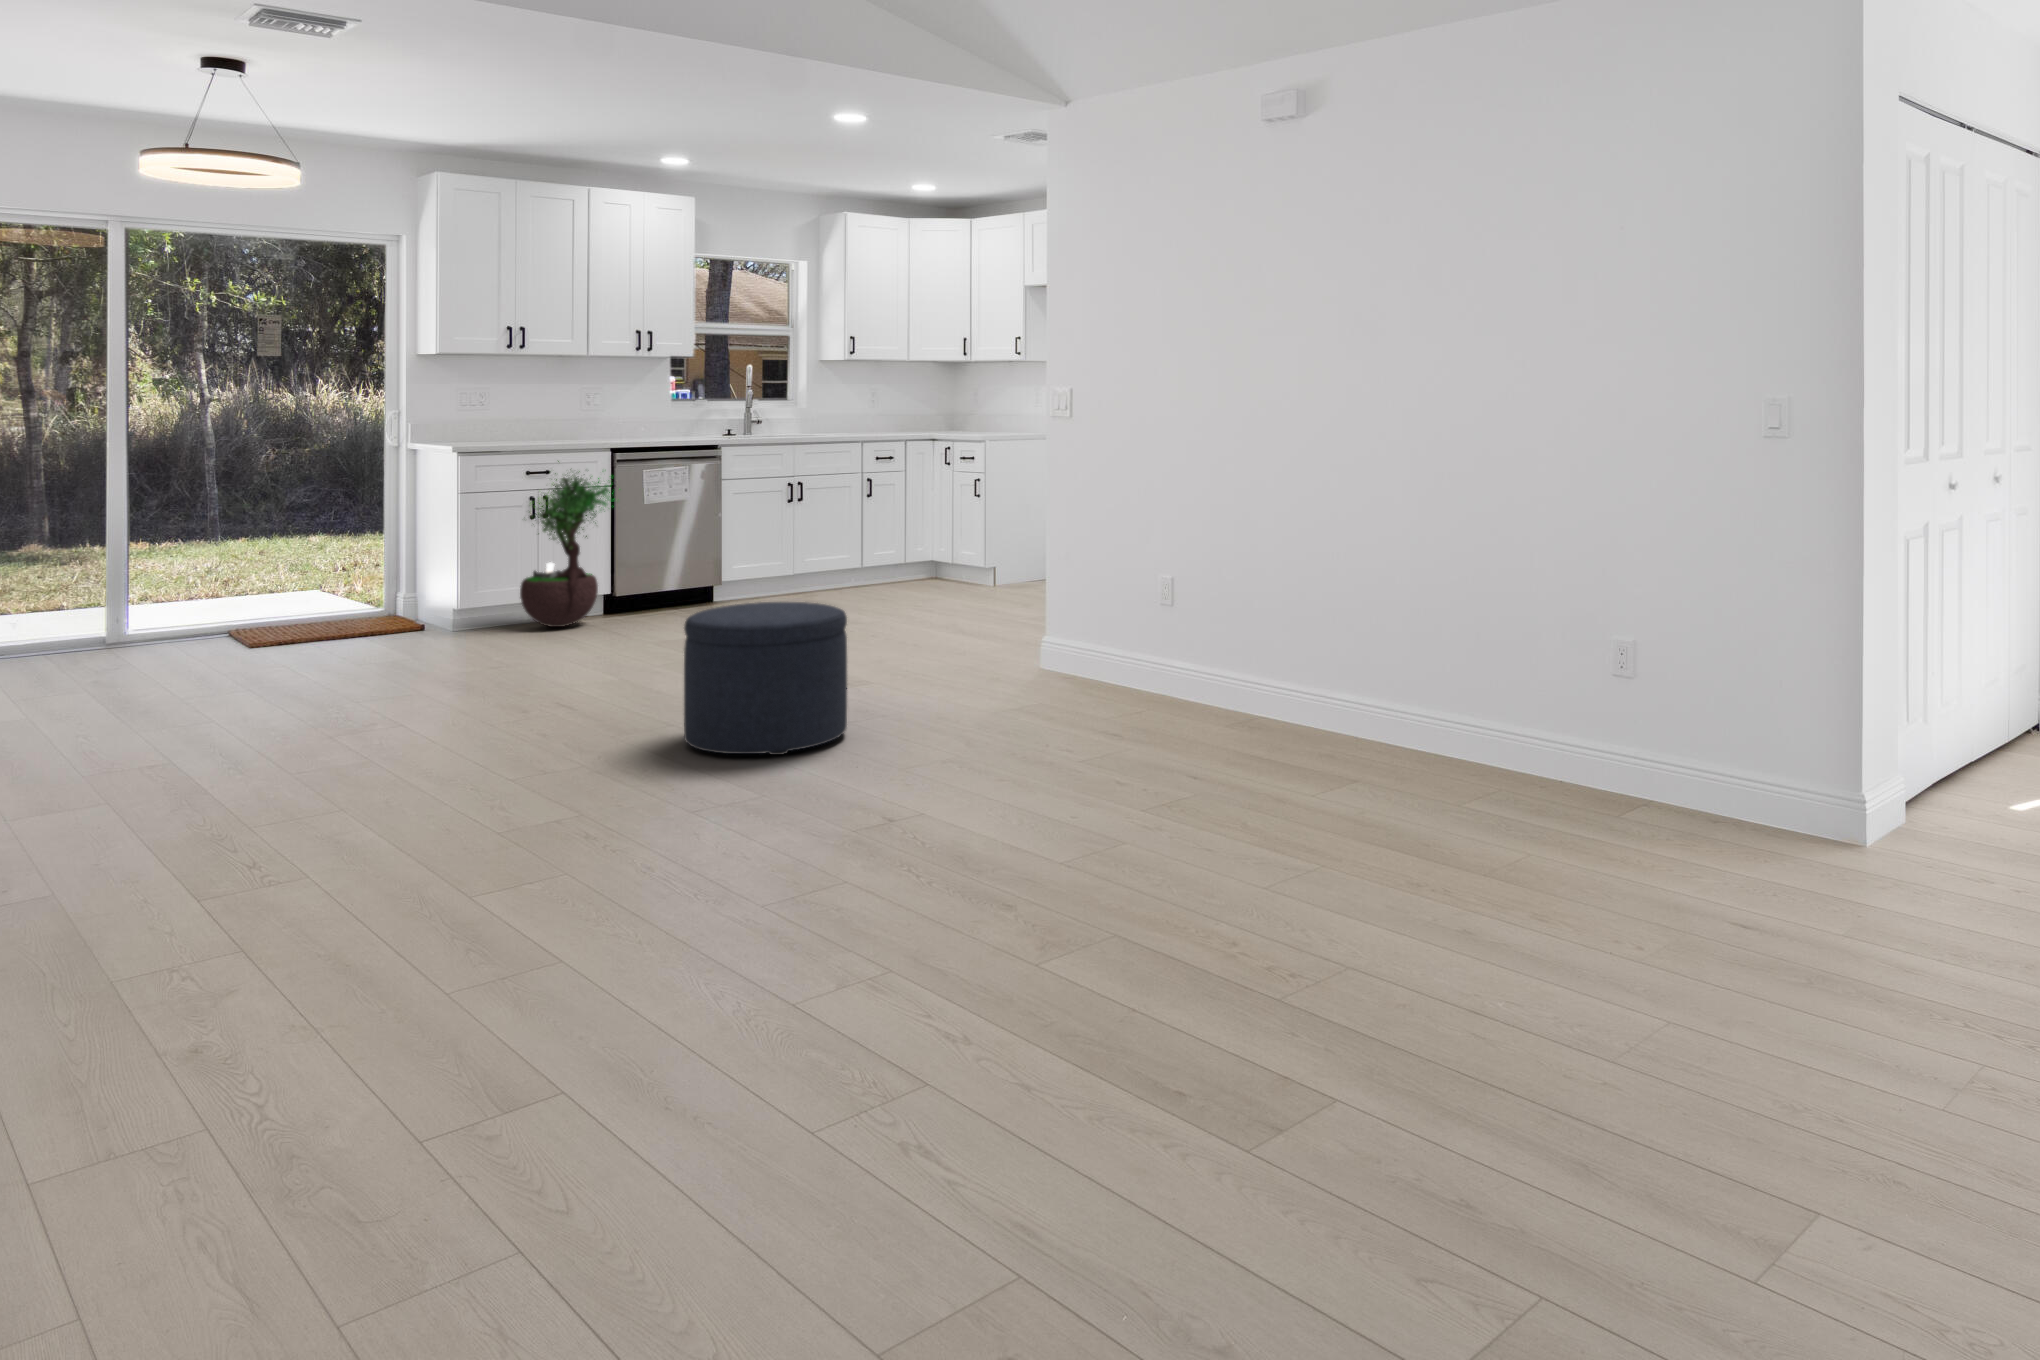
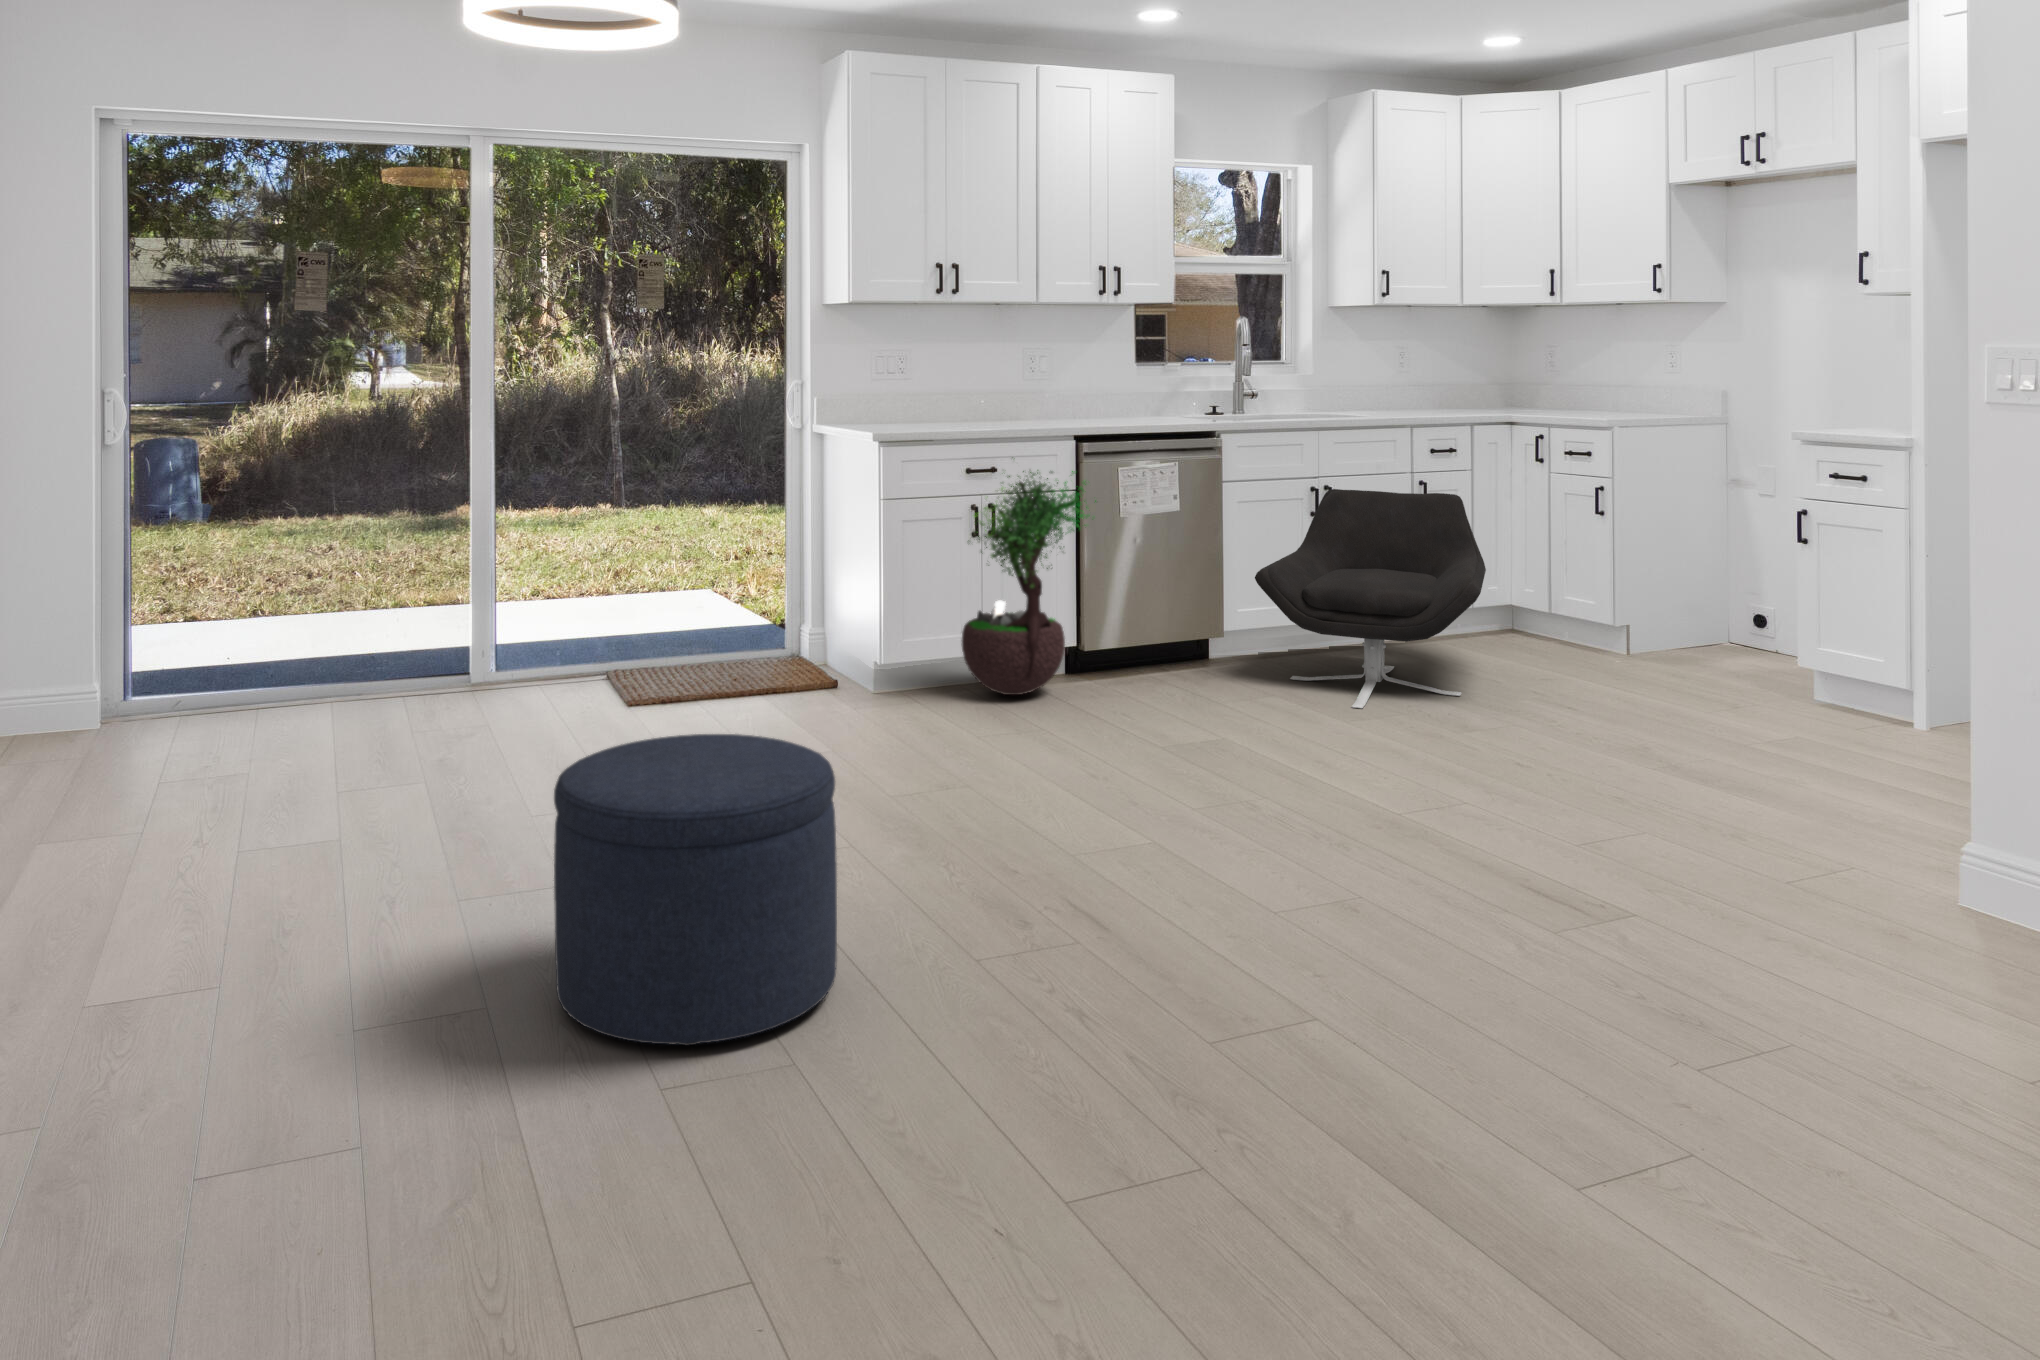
lounge chair: none [736,483,894,619] -> present [1255,489,1486,708]
ottoman: present [684,602,847,755] -> present [554,734,837,1046]

